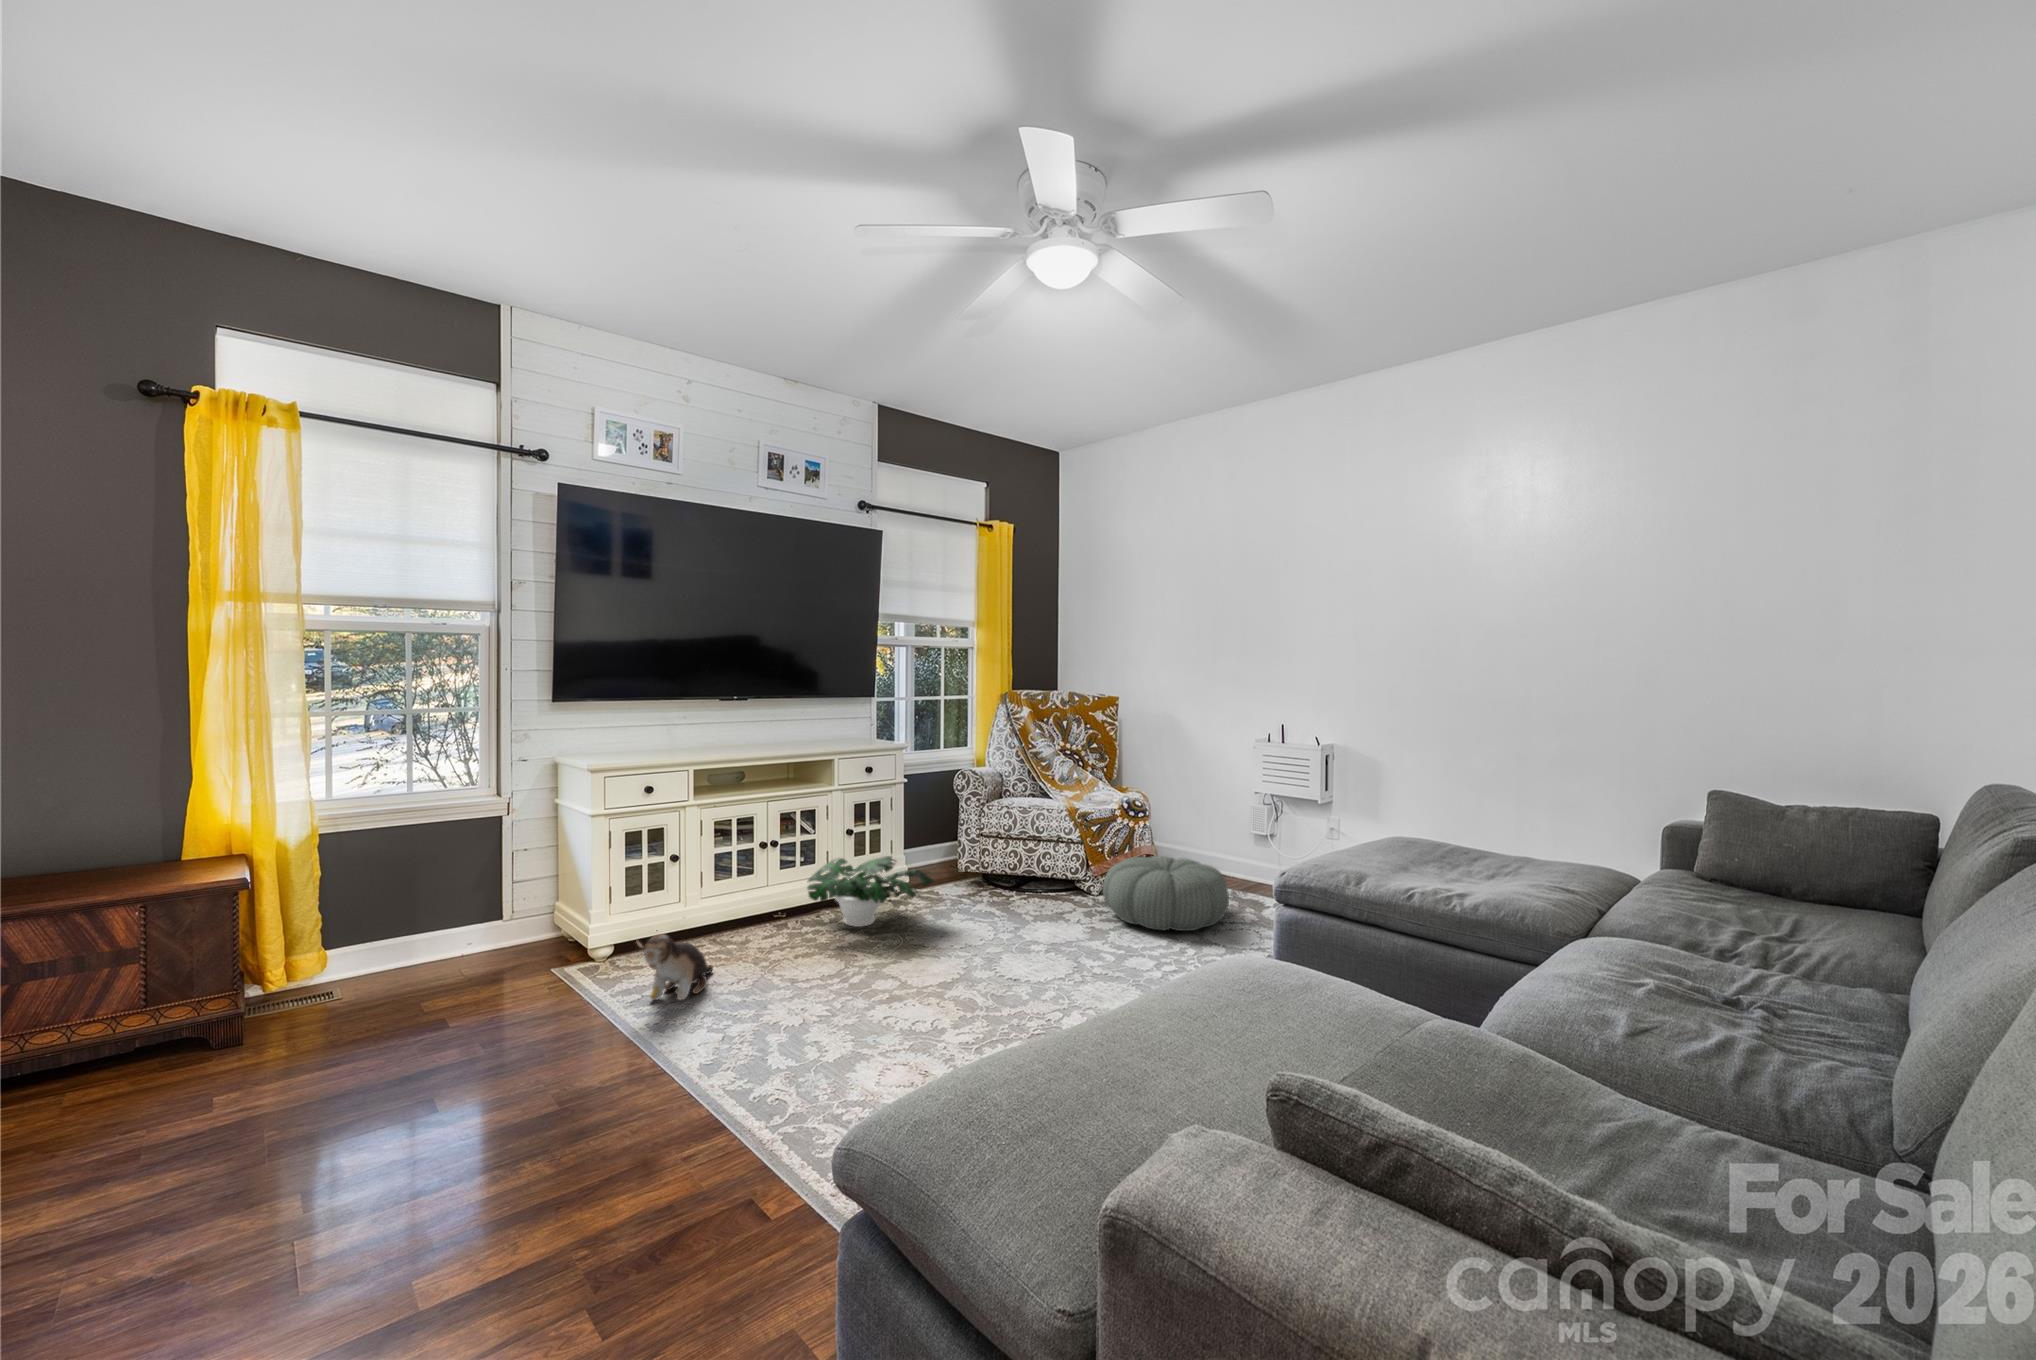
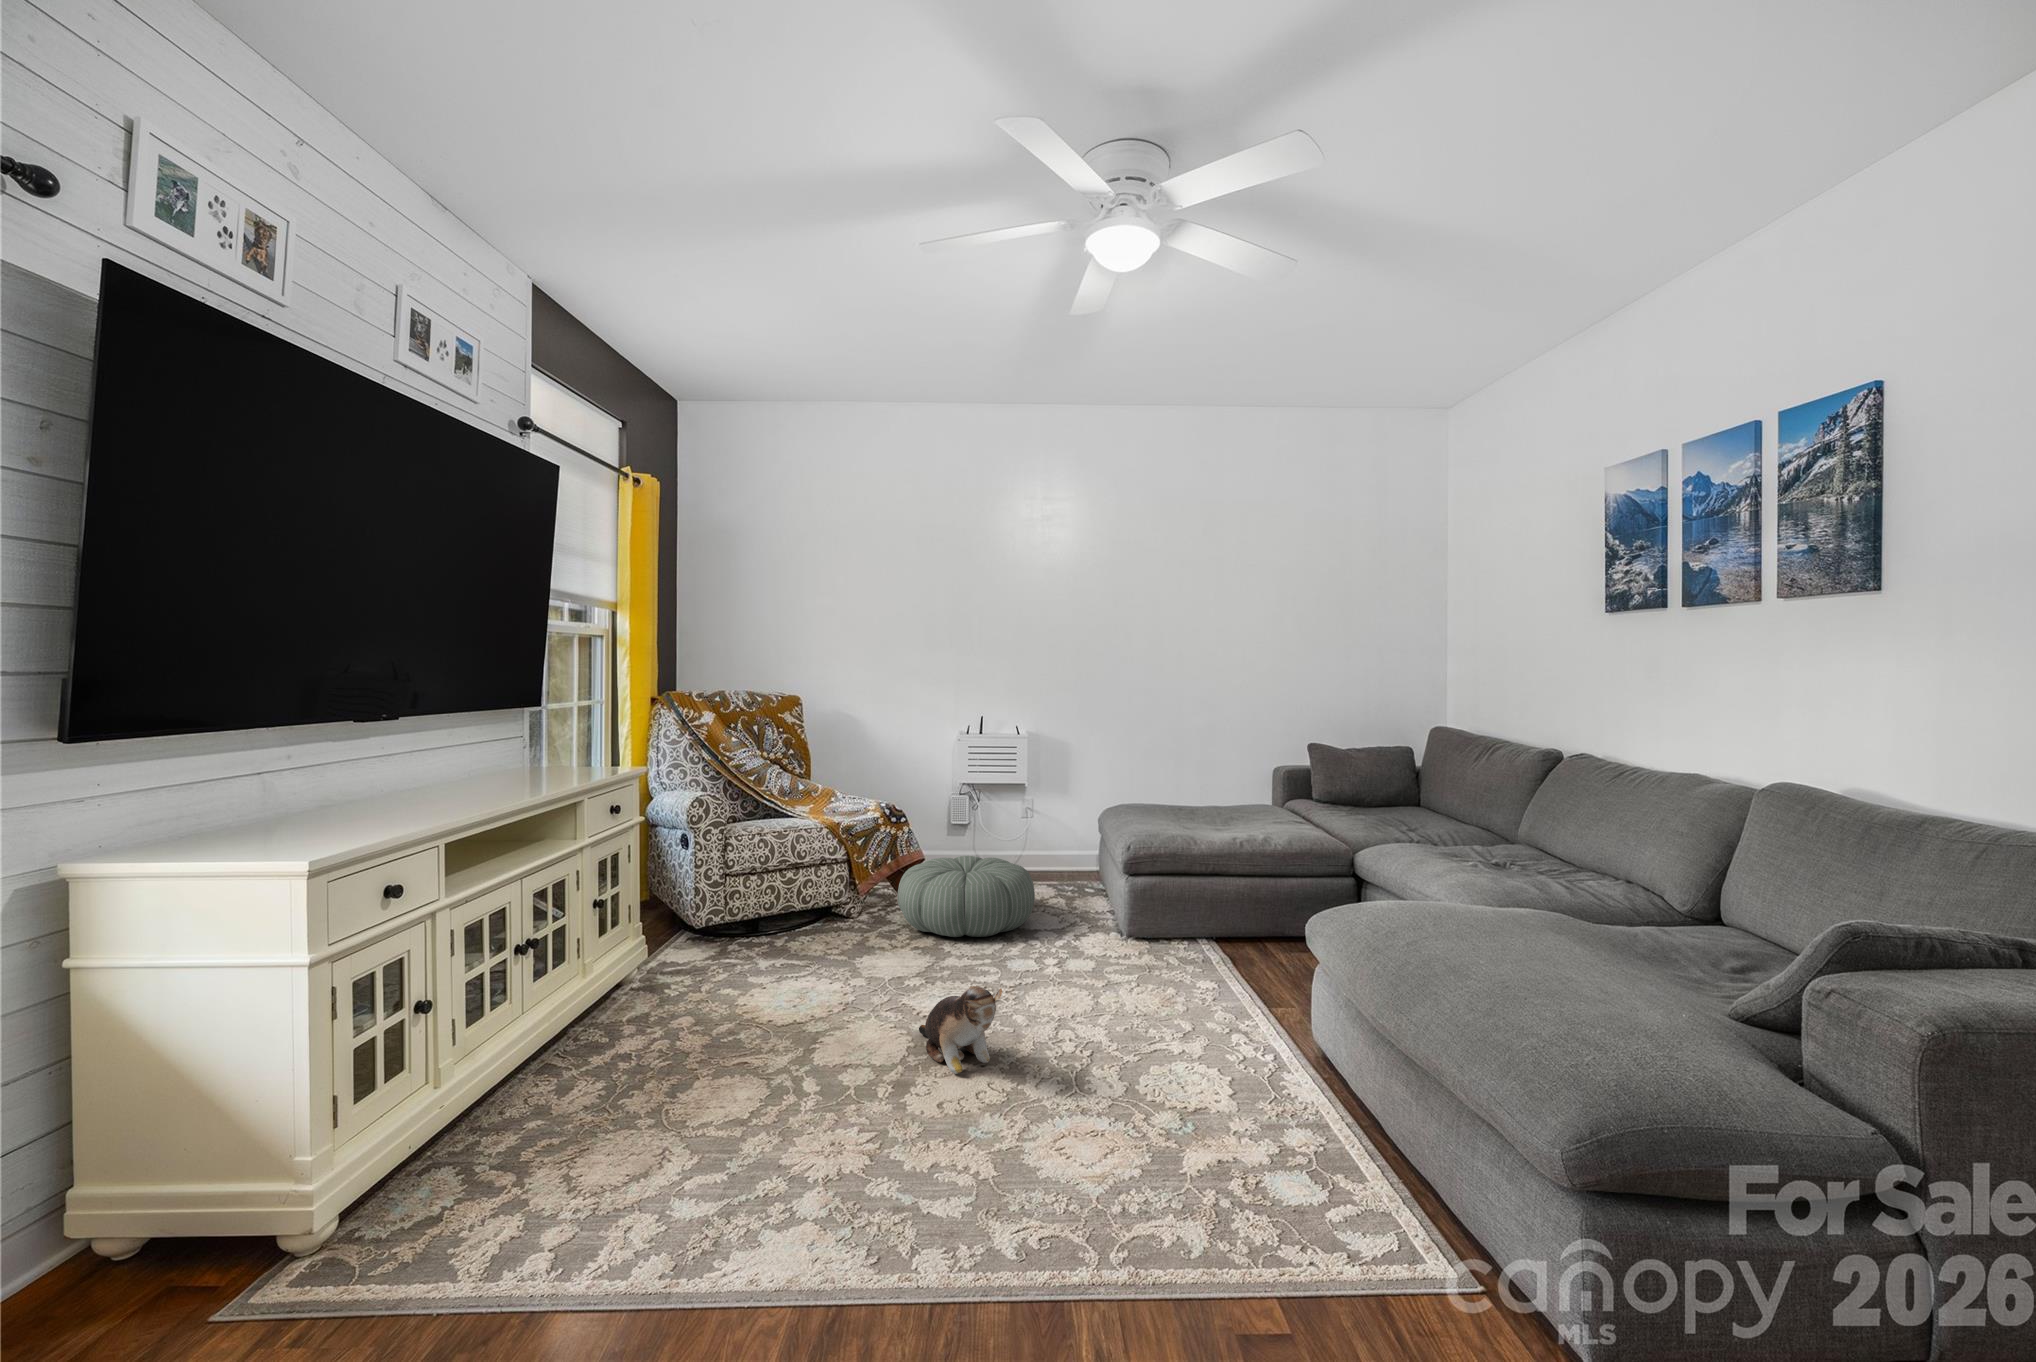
potted plant: present [807,856,933,927] -> none [572,925,770,1036]
plush toy: present [637,934,713,1000] -> present [919,986,1002,1074]

